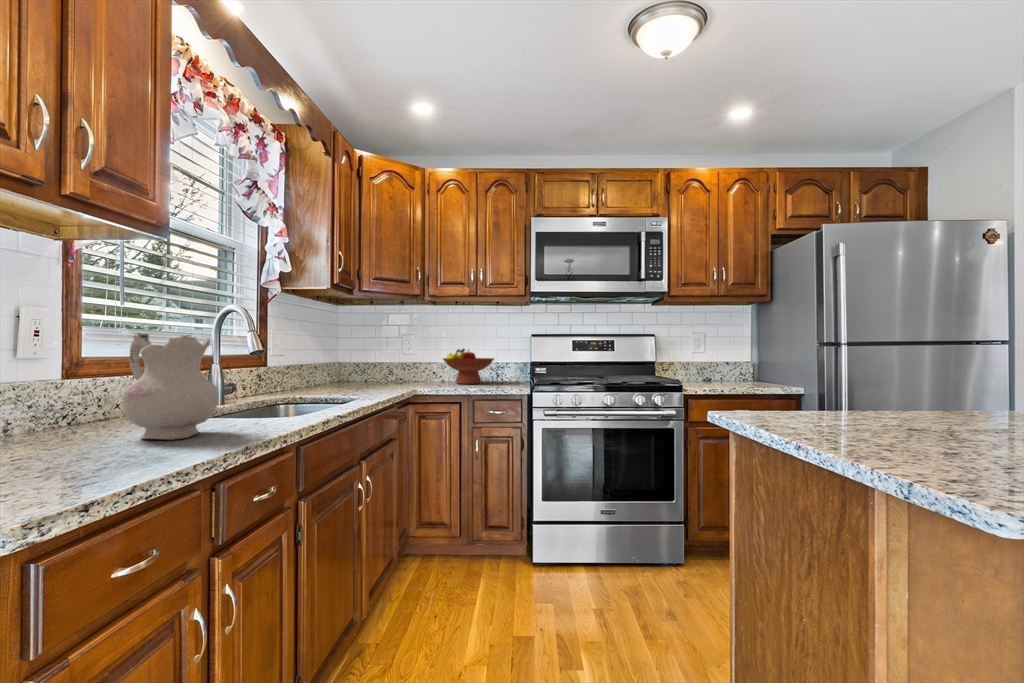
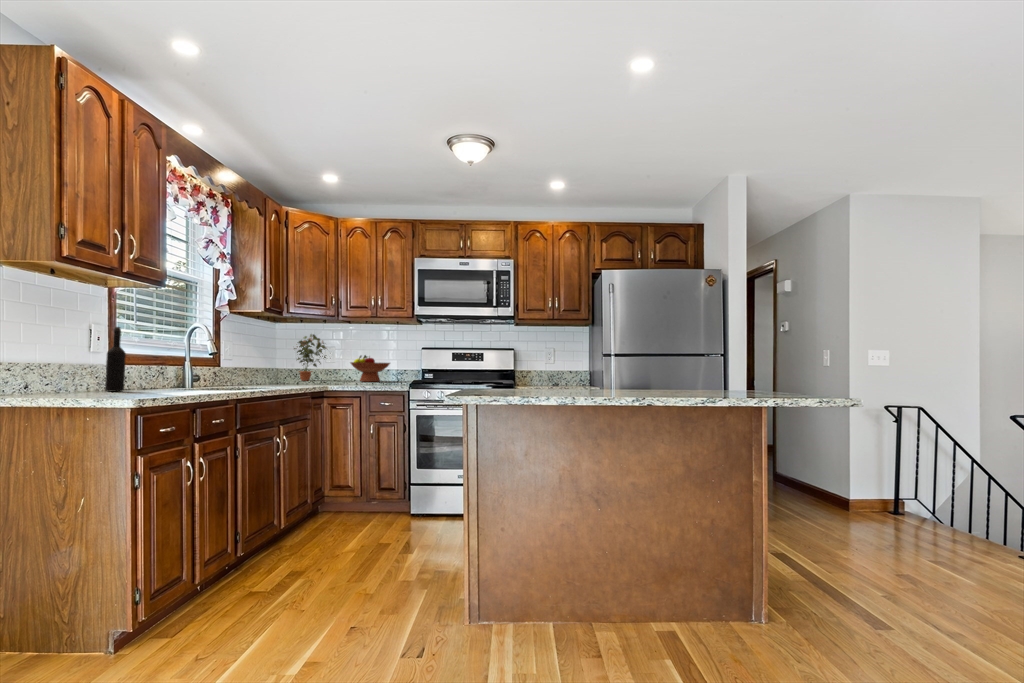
wine bottle: none [40,309,82,438] -> present [105,327,126,391]
potted plant: none [362,321,412,382] -> present [294,334,327,381]
ceramic pitcher: present [122,333,219,440] -> none [148,339,196,392]

